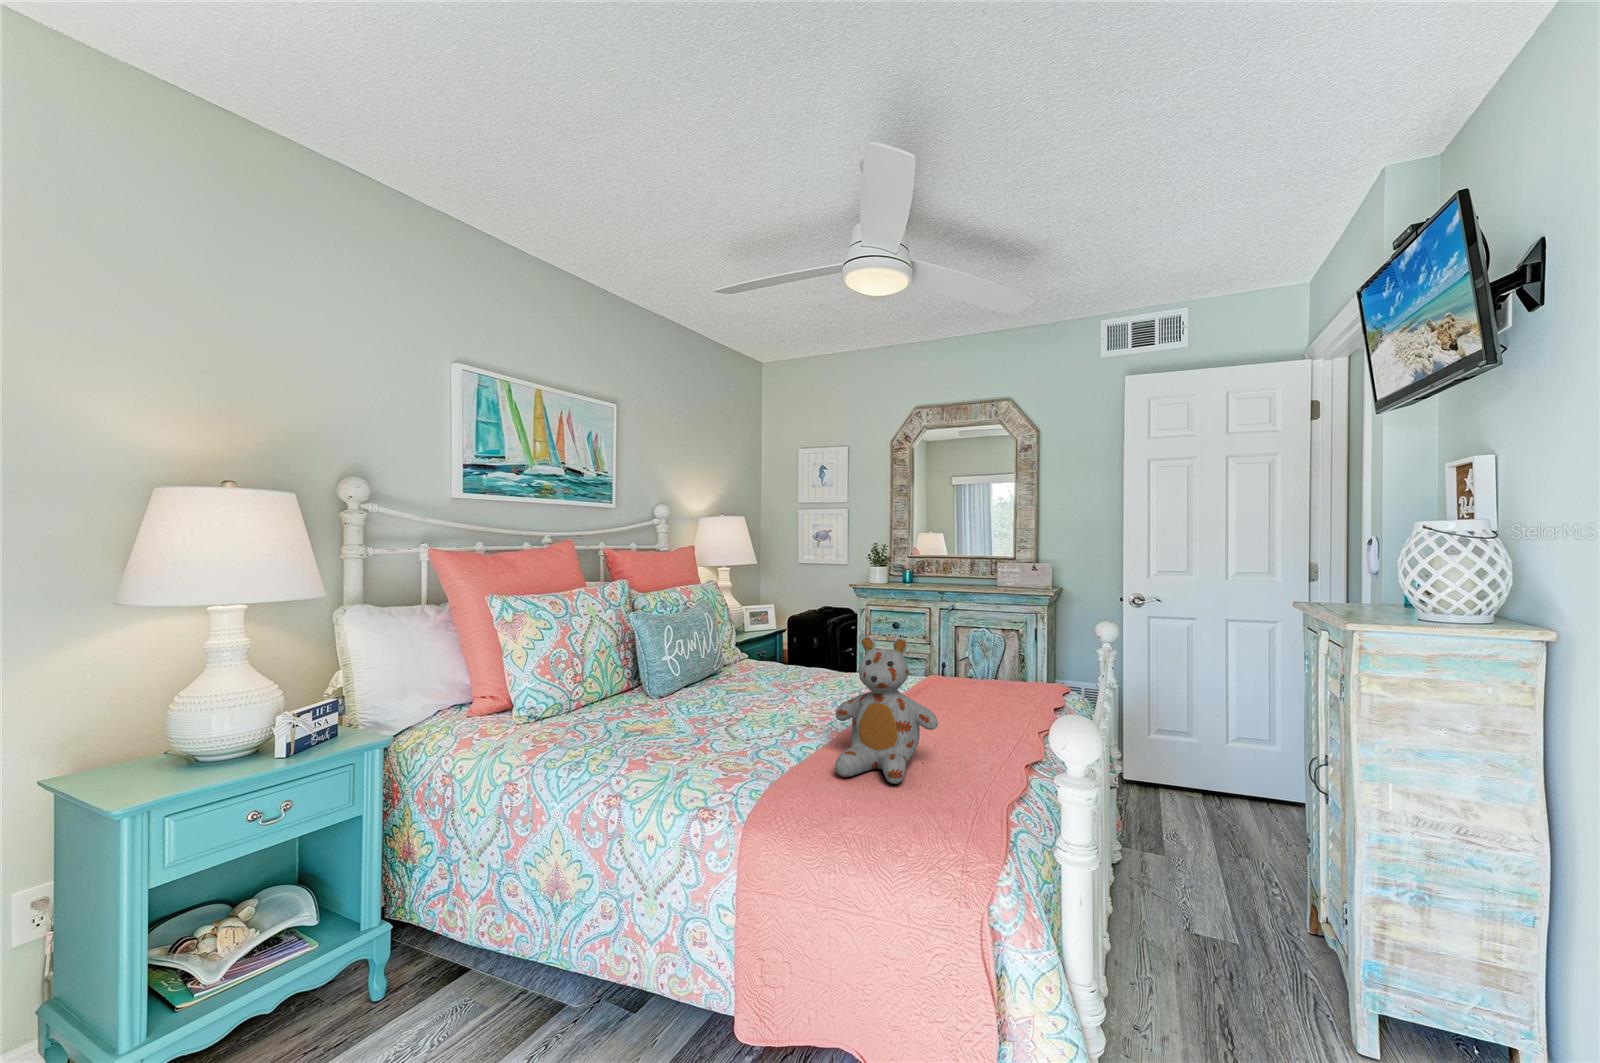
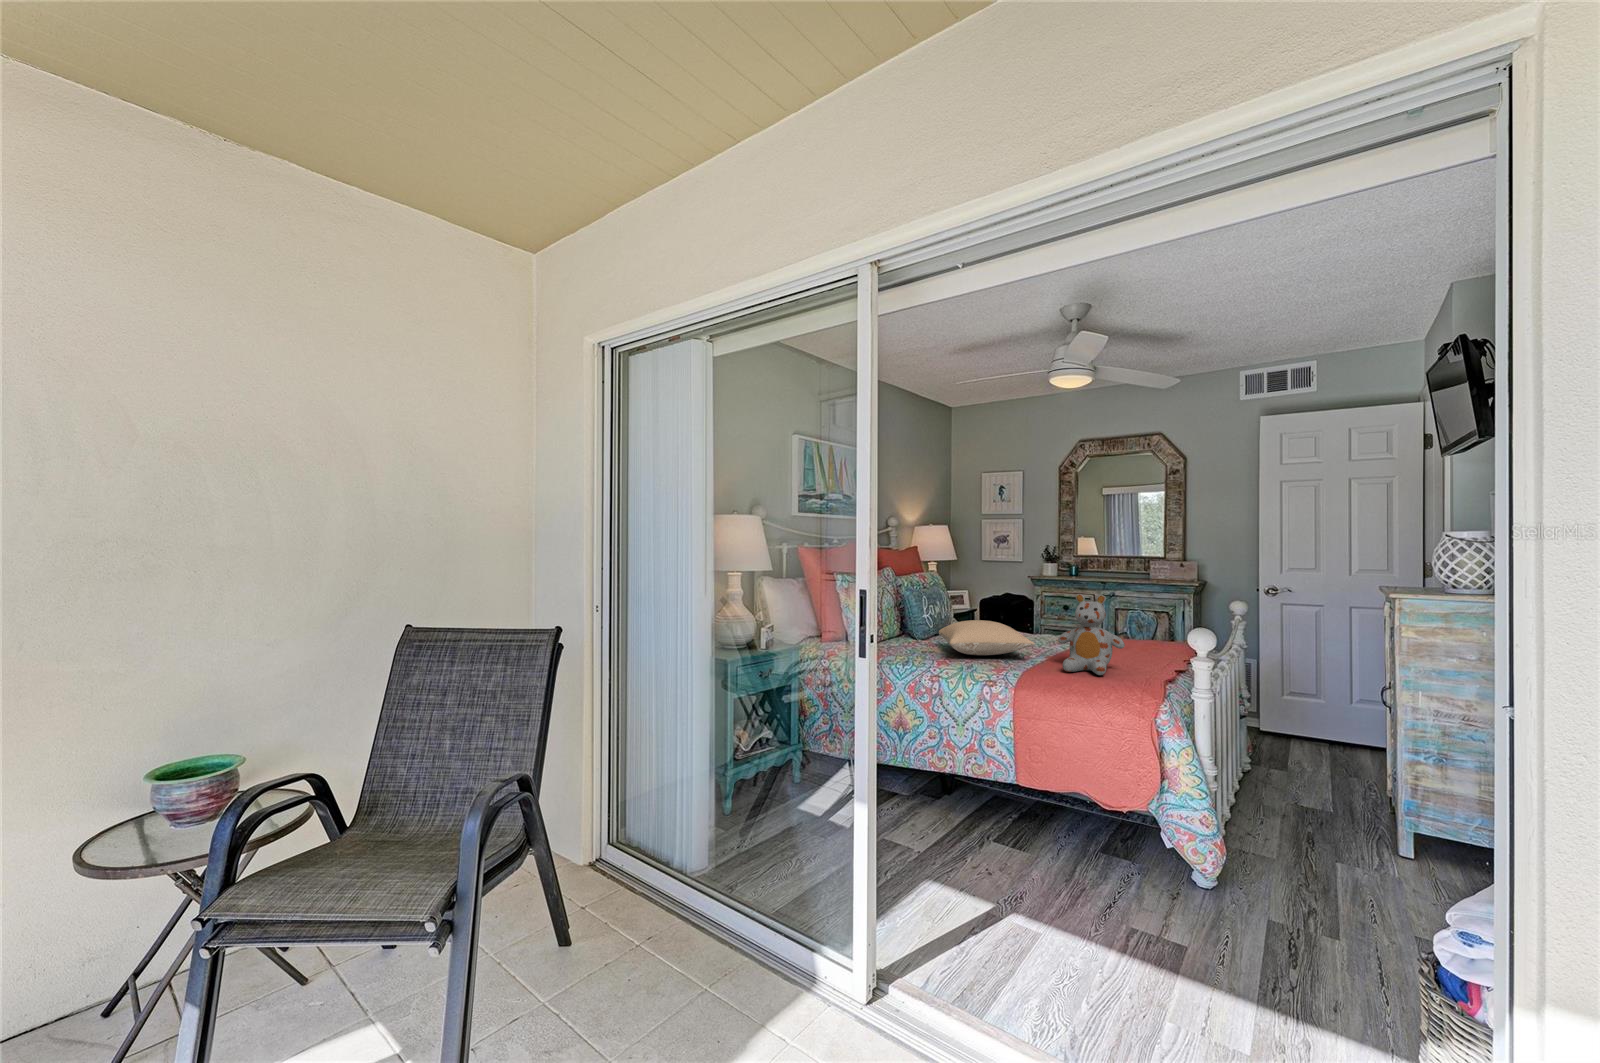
pillow: none [654,678,799,740] -> present [939,620,1035,655]

